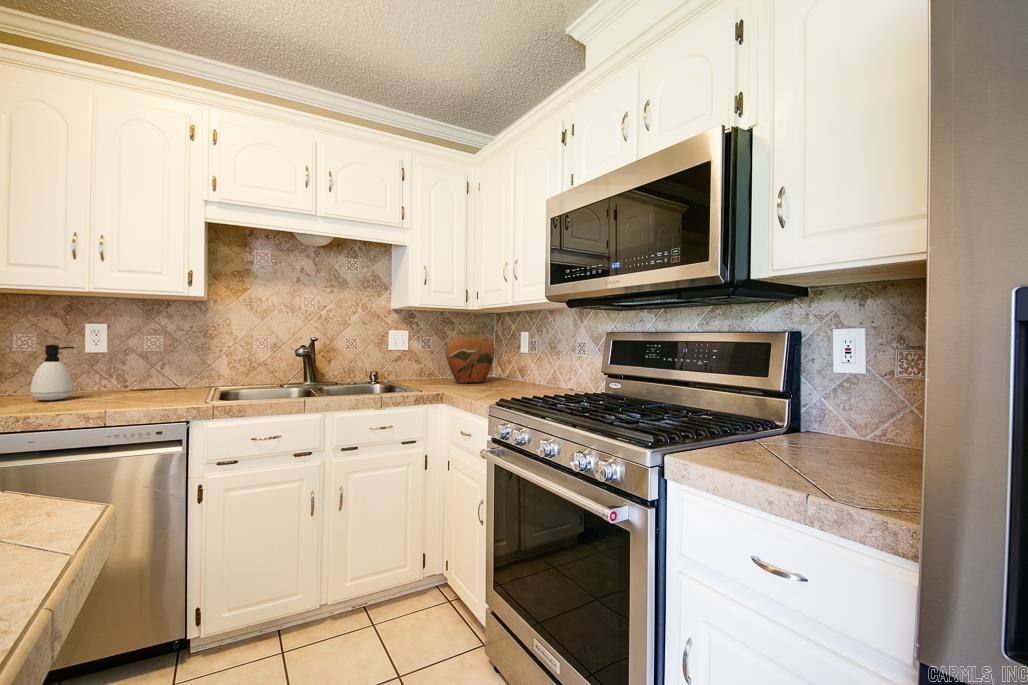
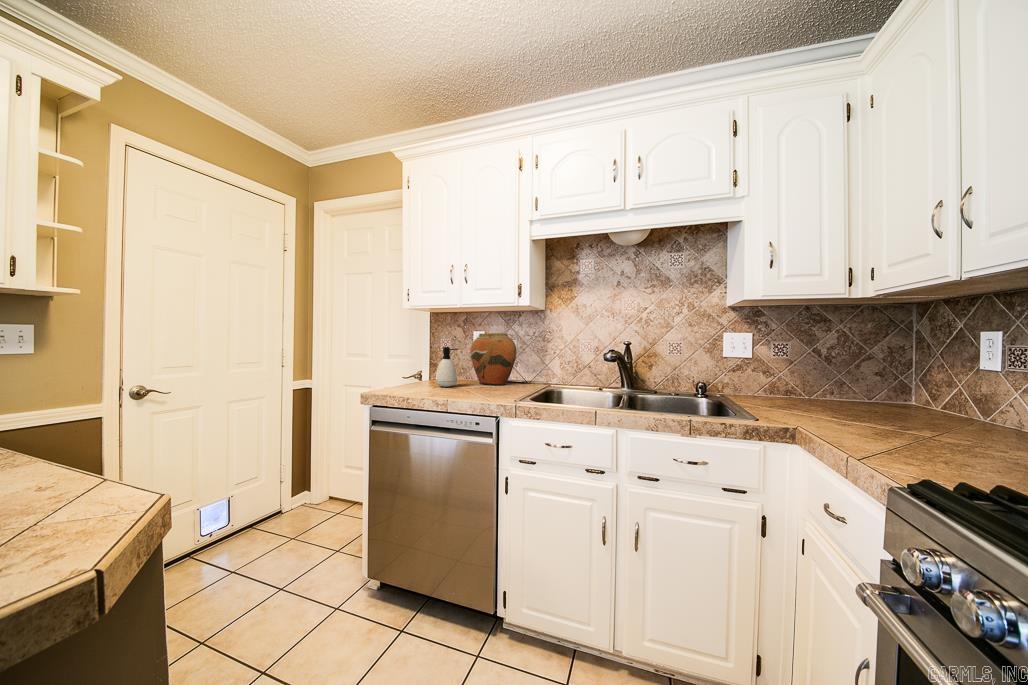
vase: present [446,332,495,383] -> present [470,333,517,385]

